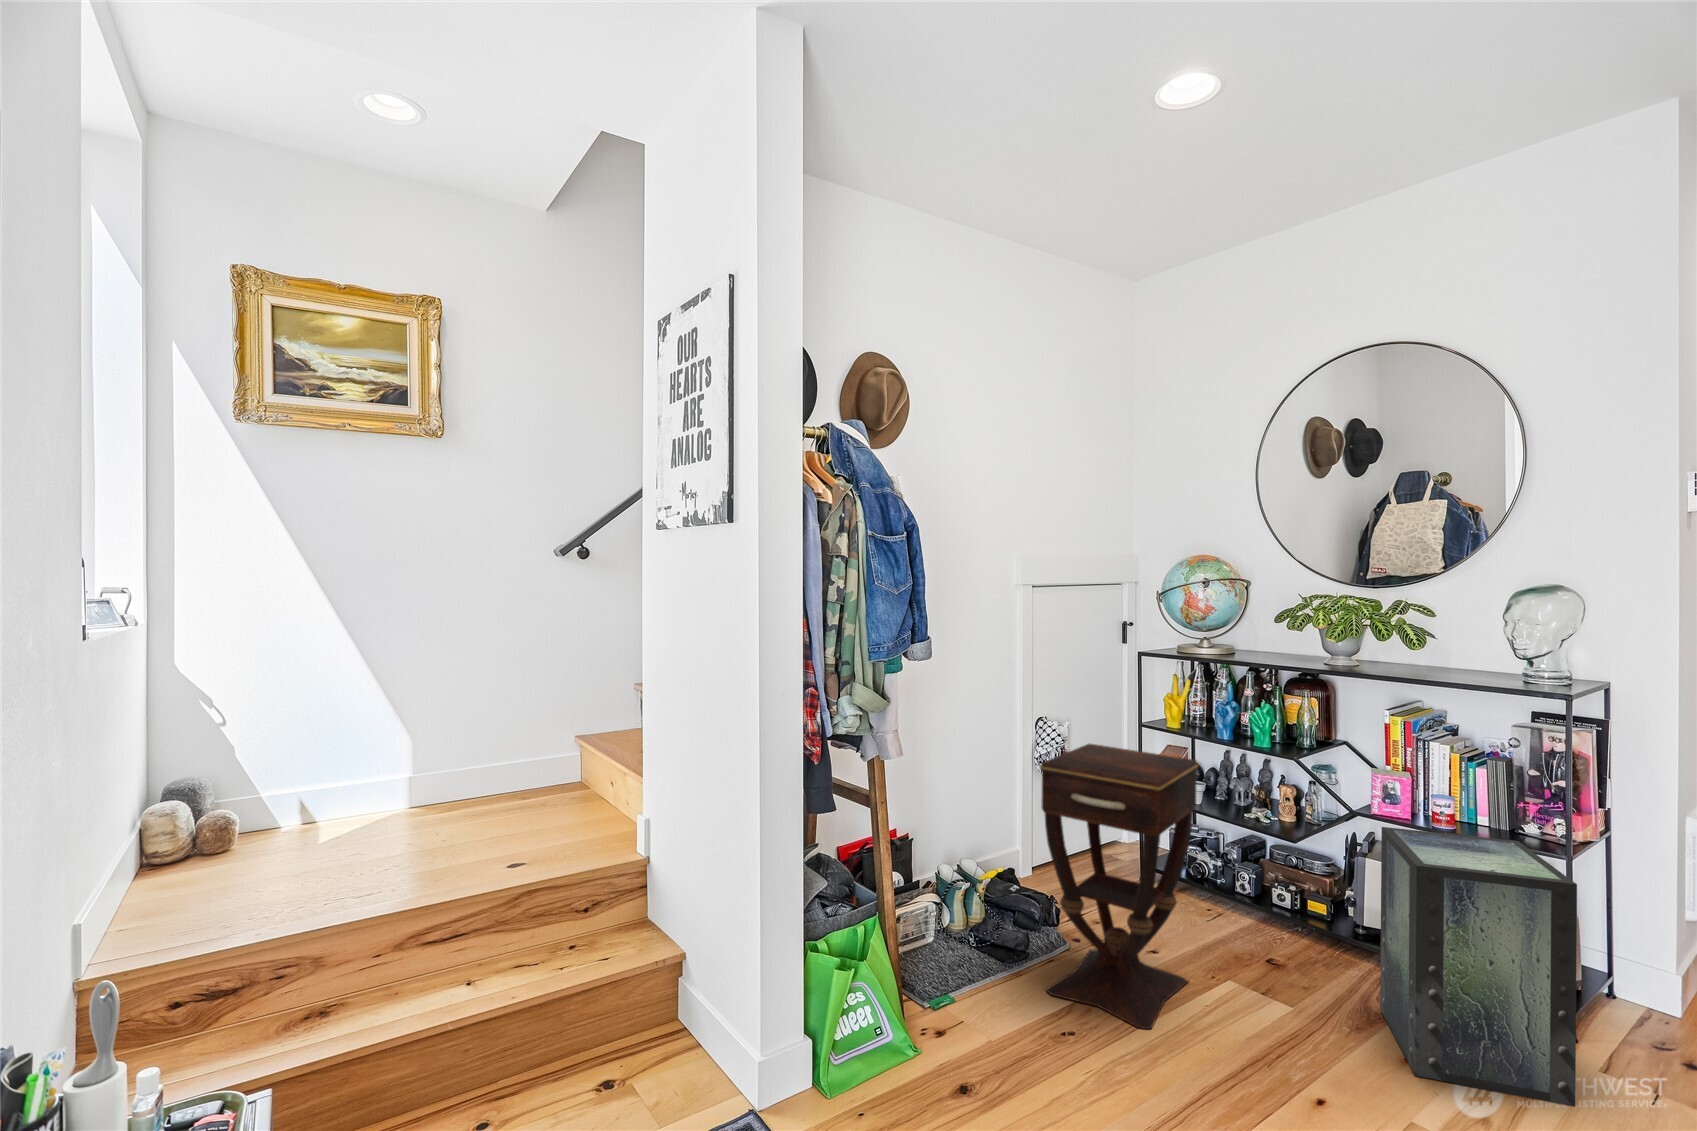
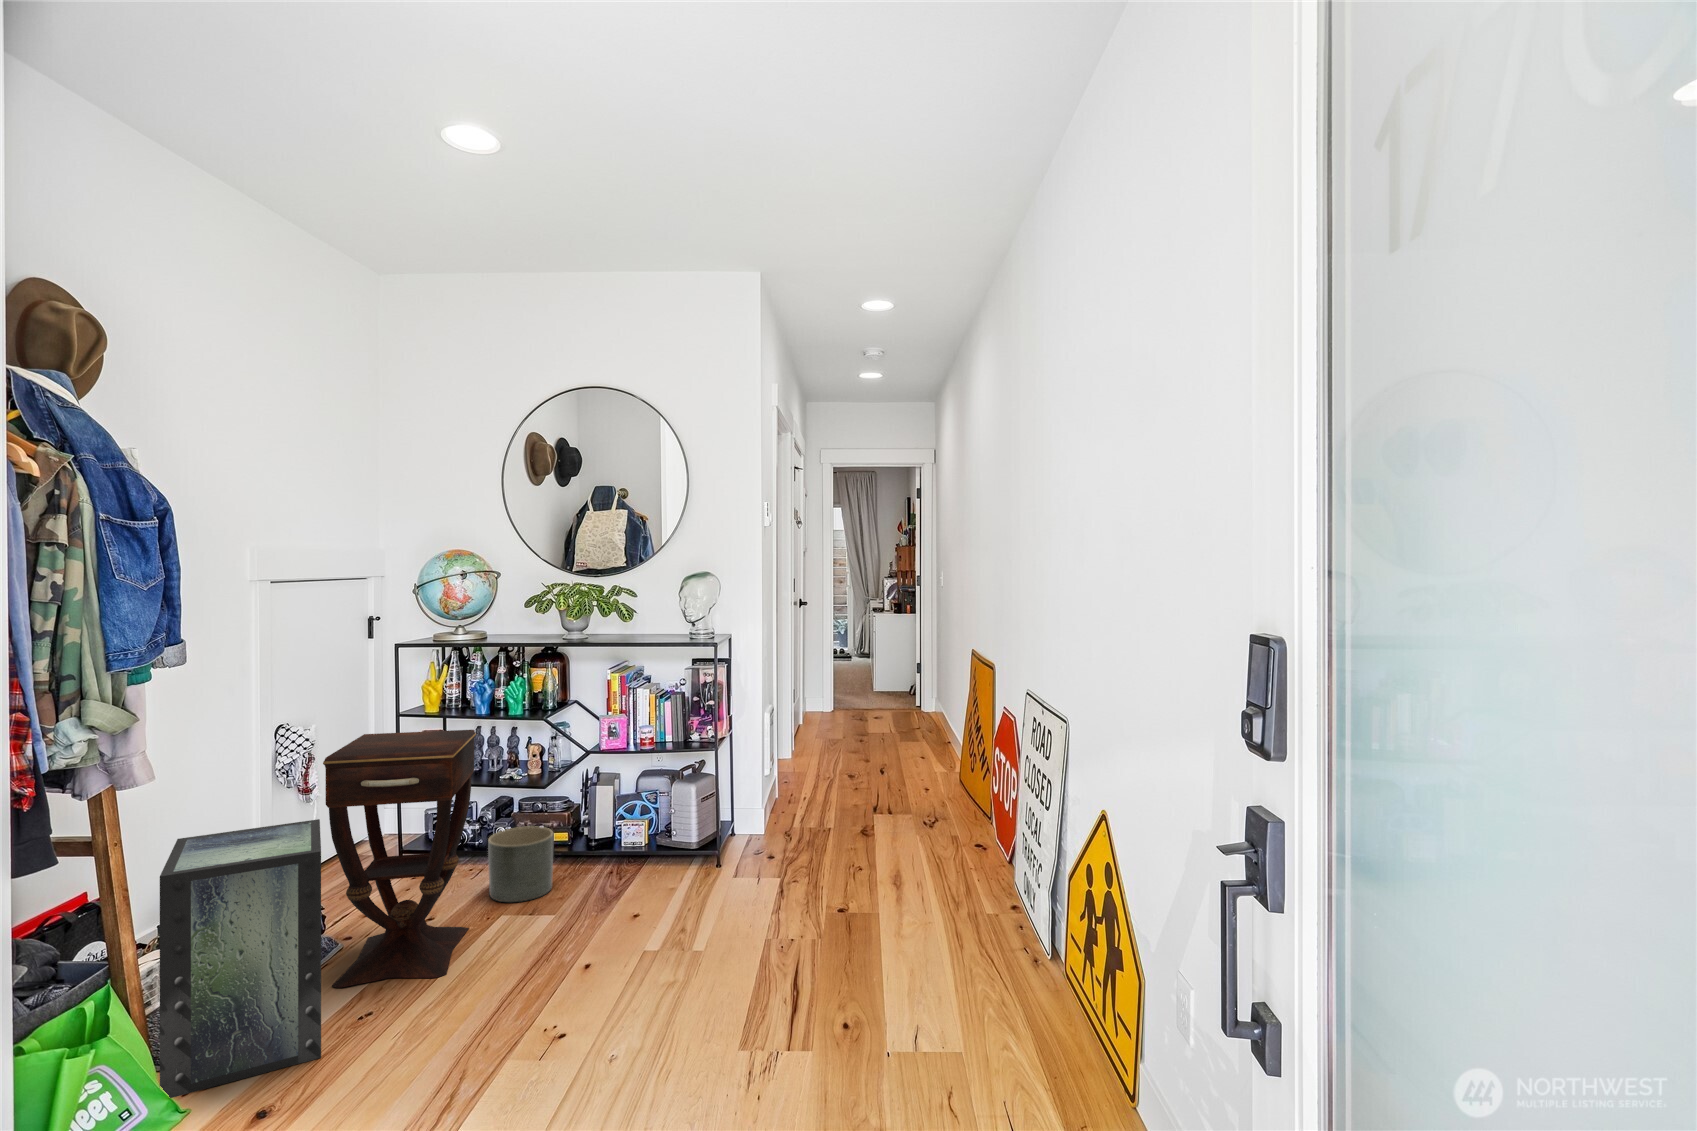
storage box: present [1380,827,1577,1107] -> present [160,819,321,1099]
planter: none [1220,879,1300,975] -> present [488,826,553,902]

